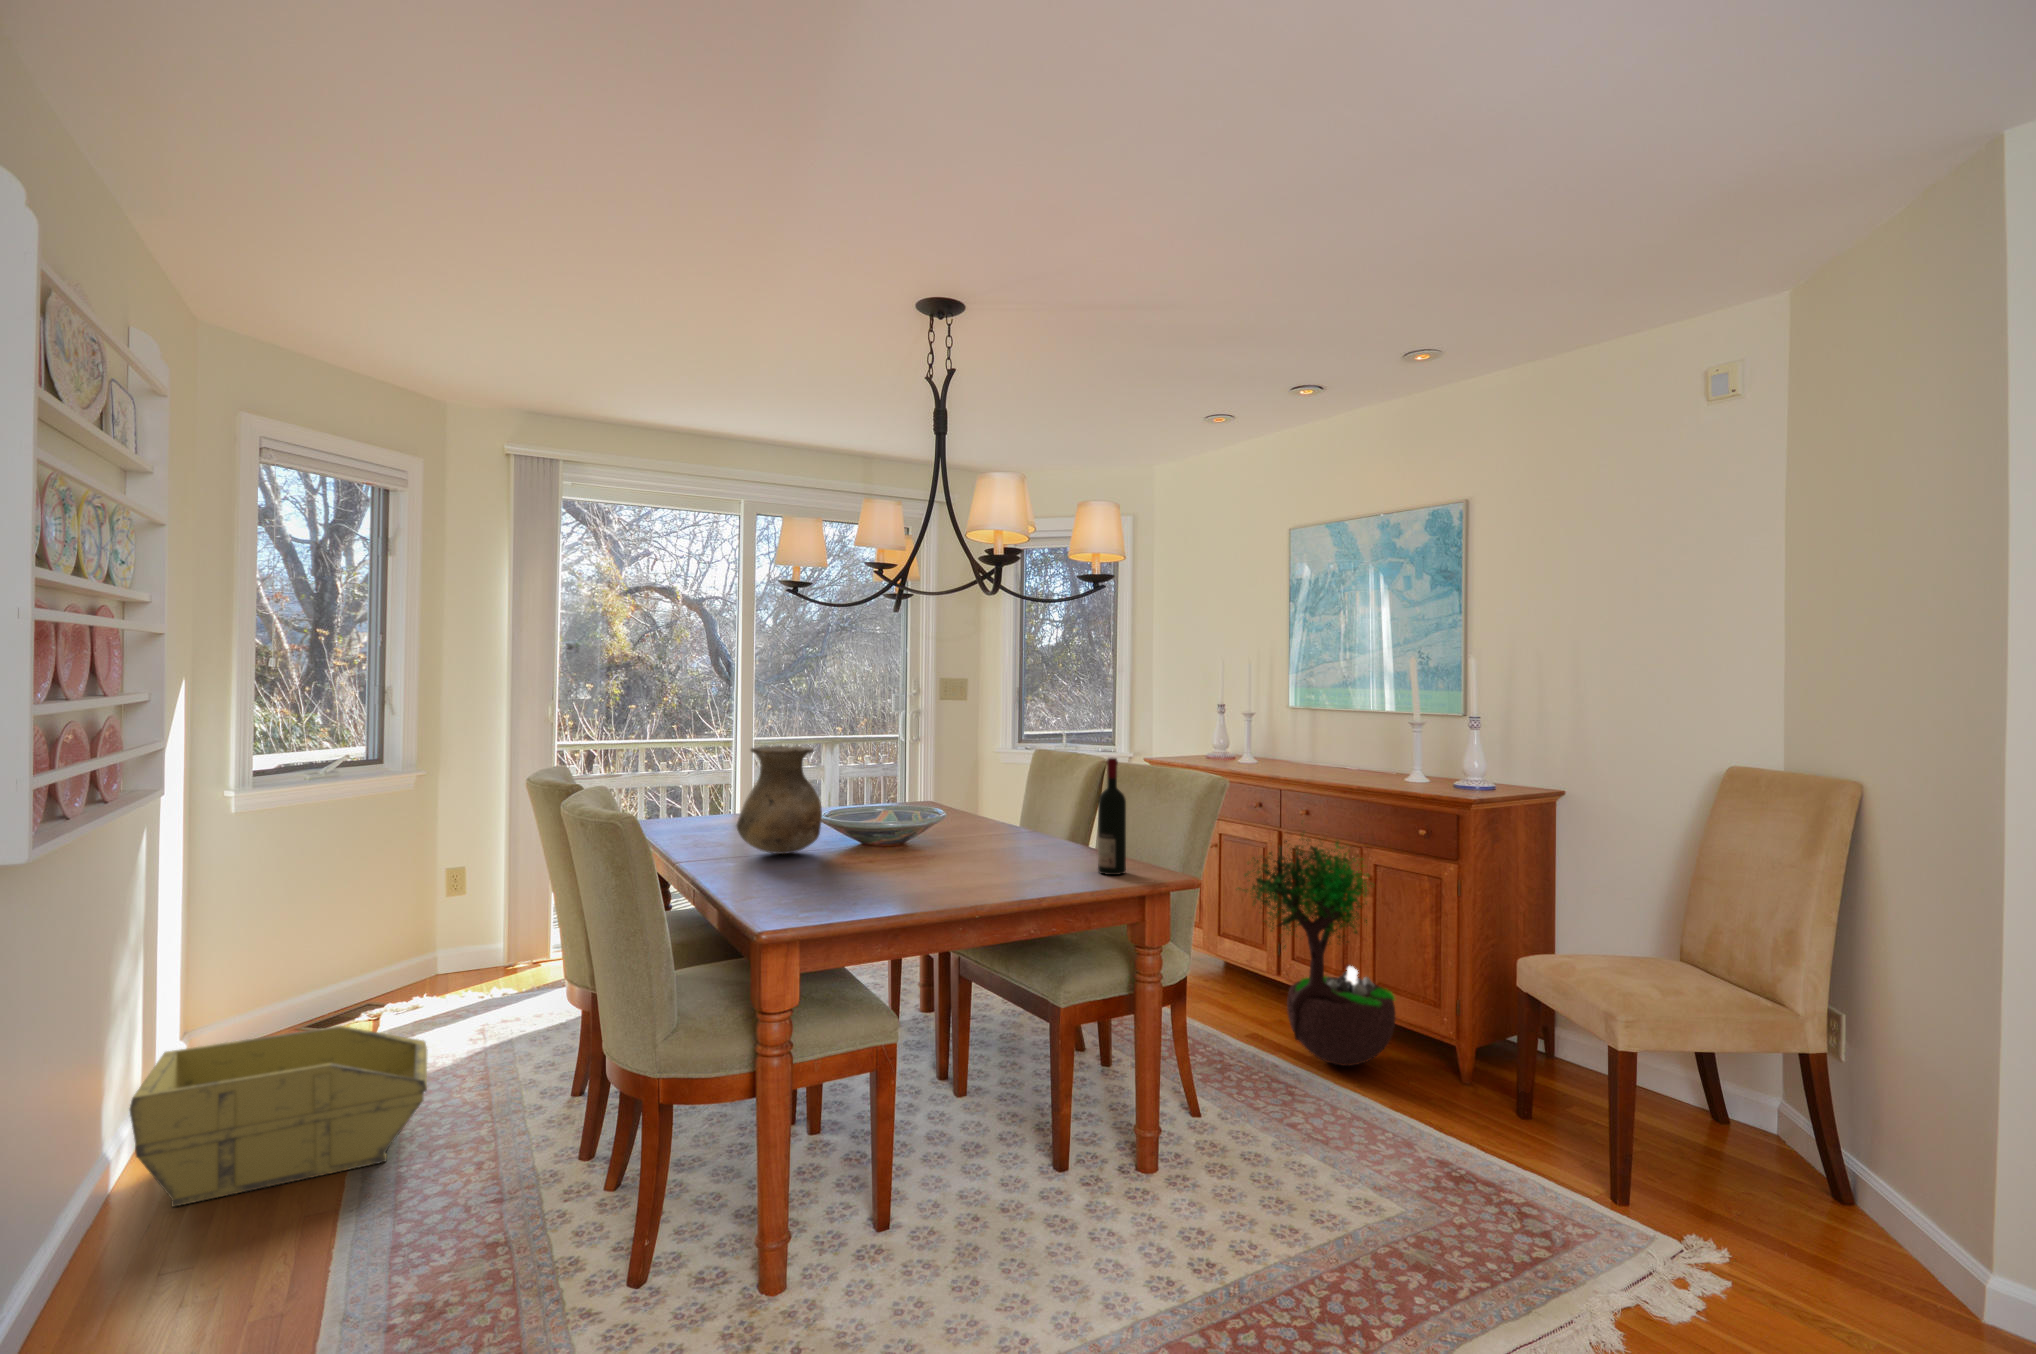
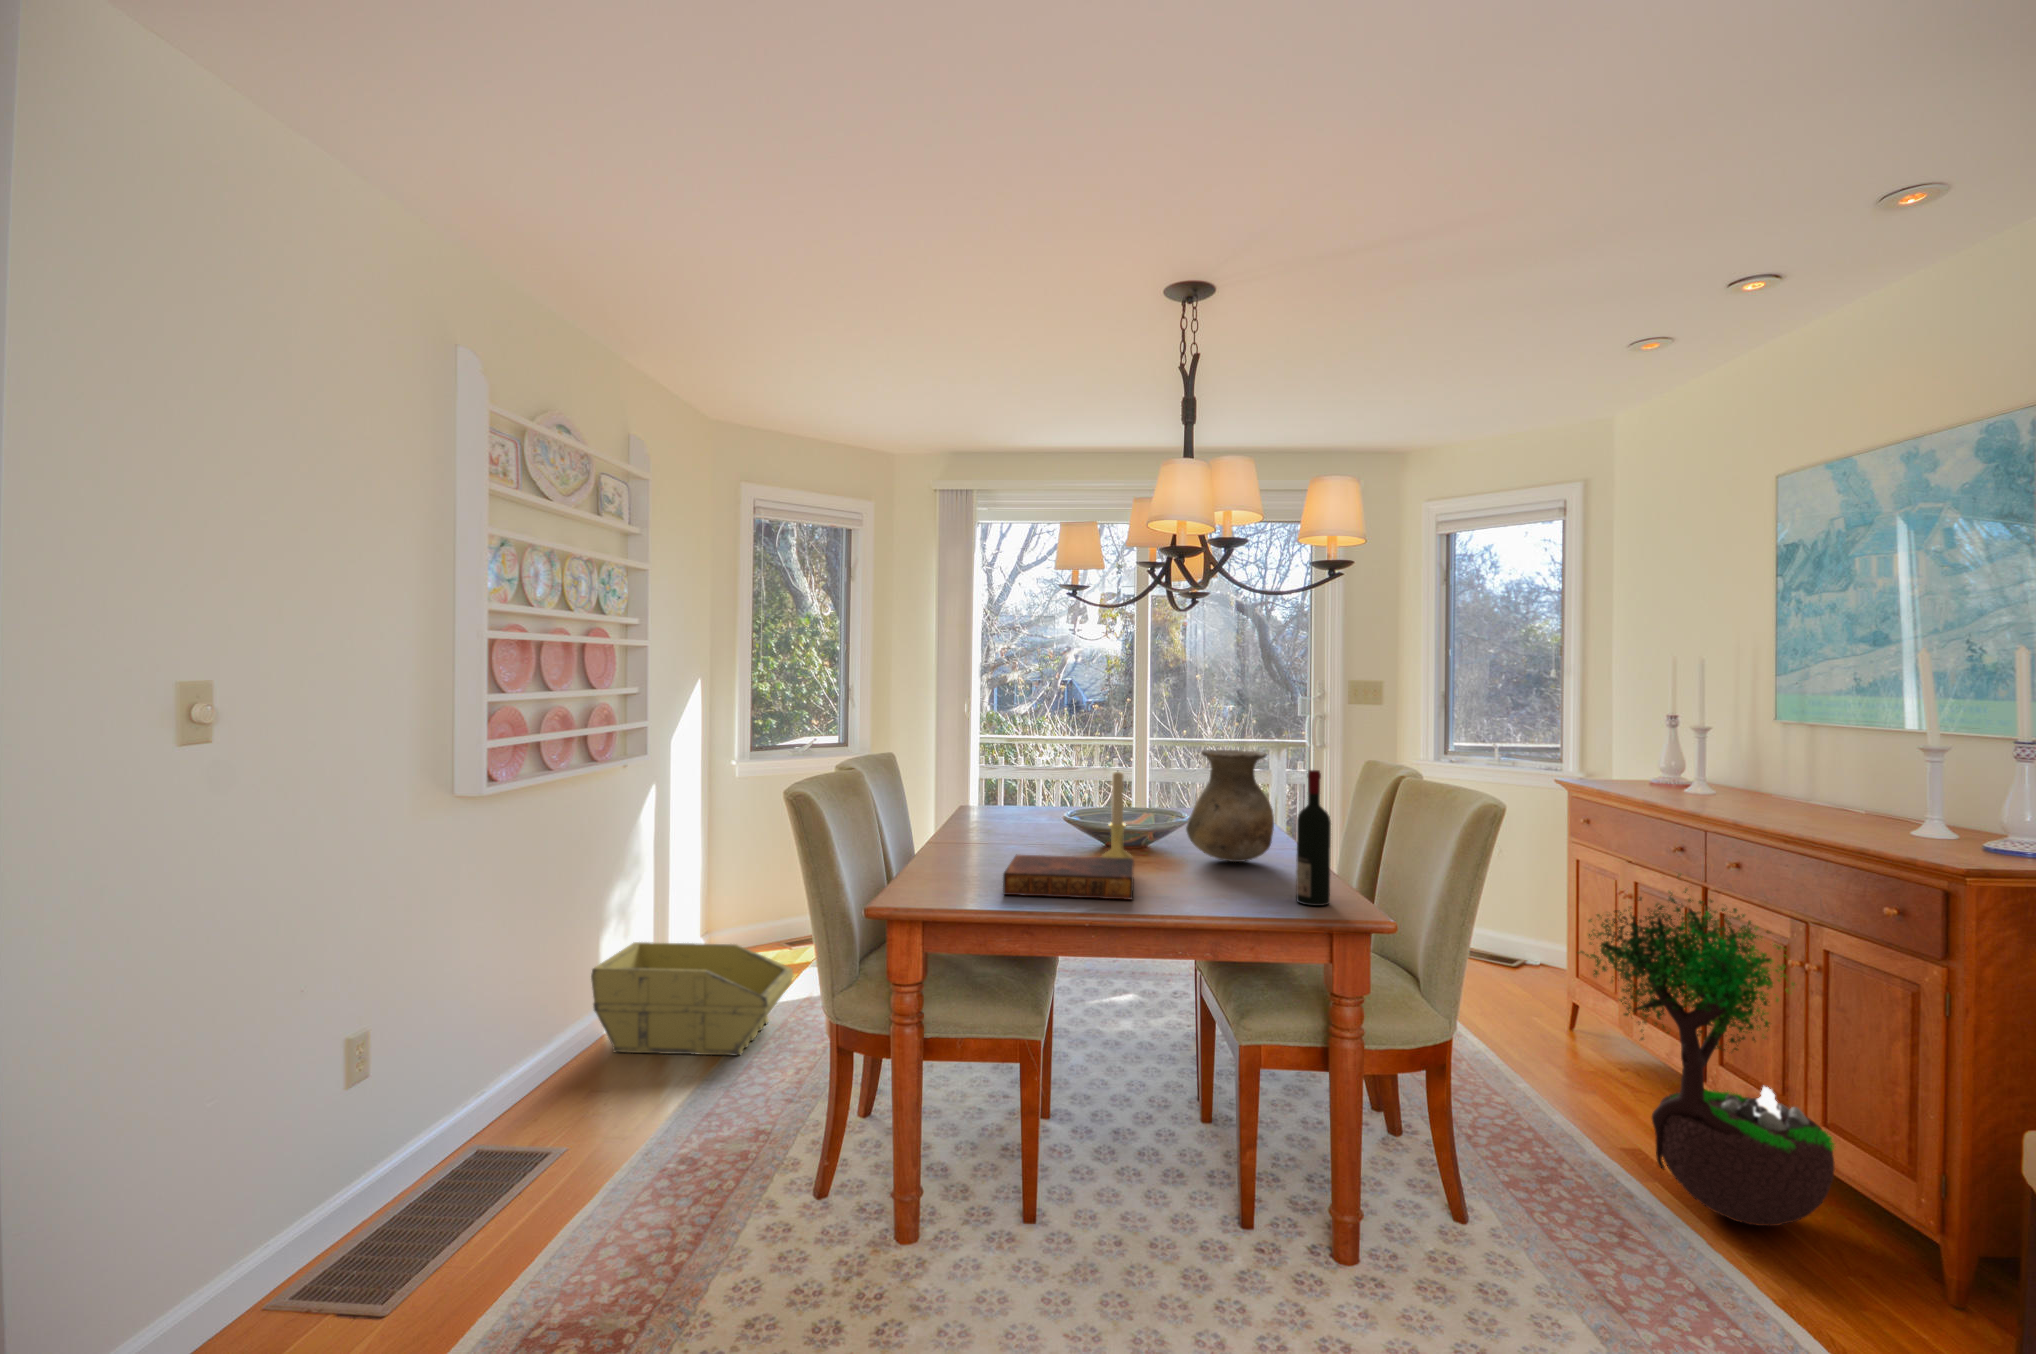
vase: present [736,746,822,854] -> present [1186,750,1274,862]
candle holder: none [883,768,915,861] -> present [1102,771,1133,858]
book: none [829,853,978,902] -> present [1003,855,1134,900]

